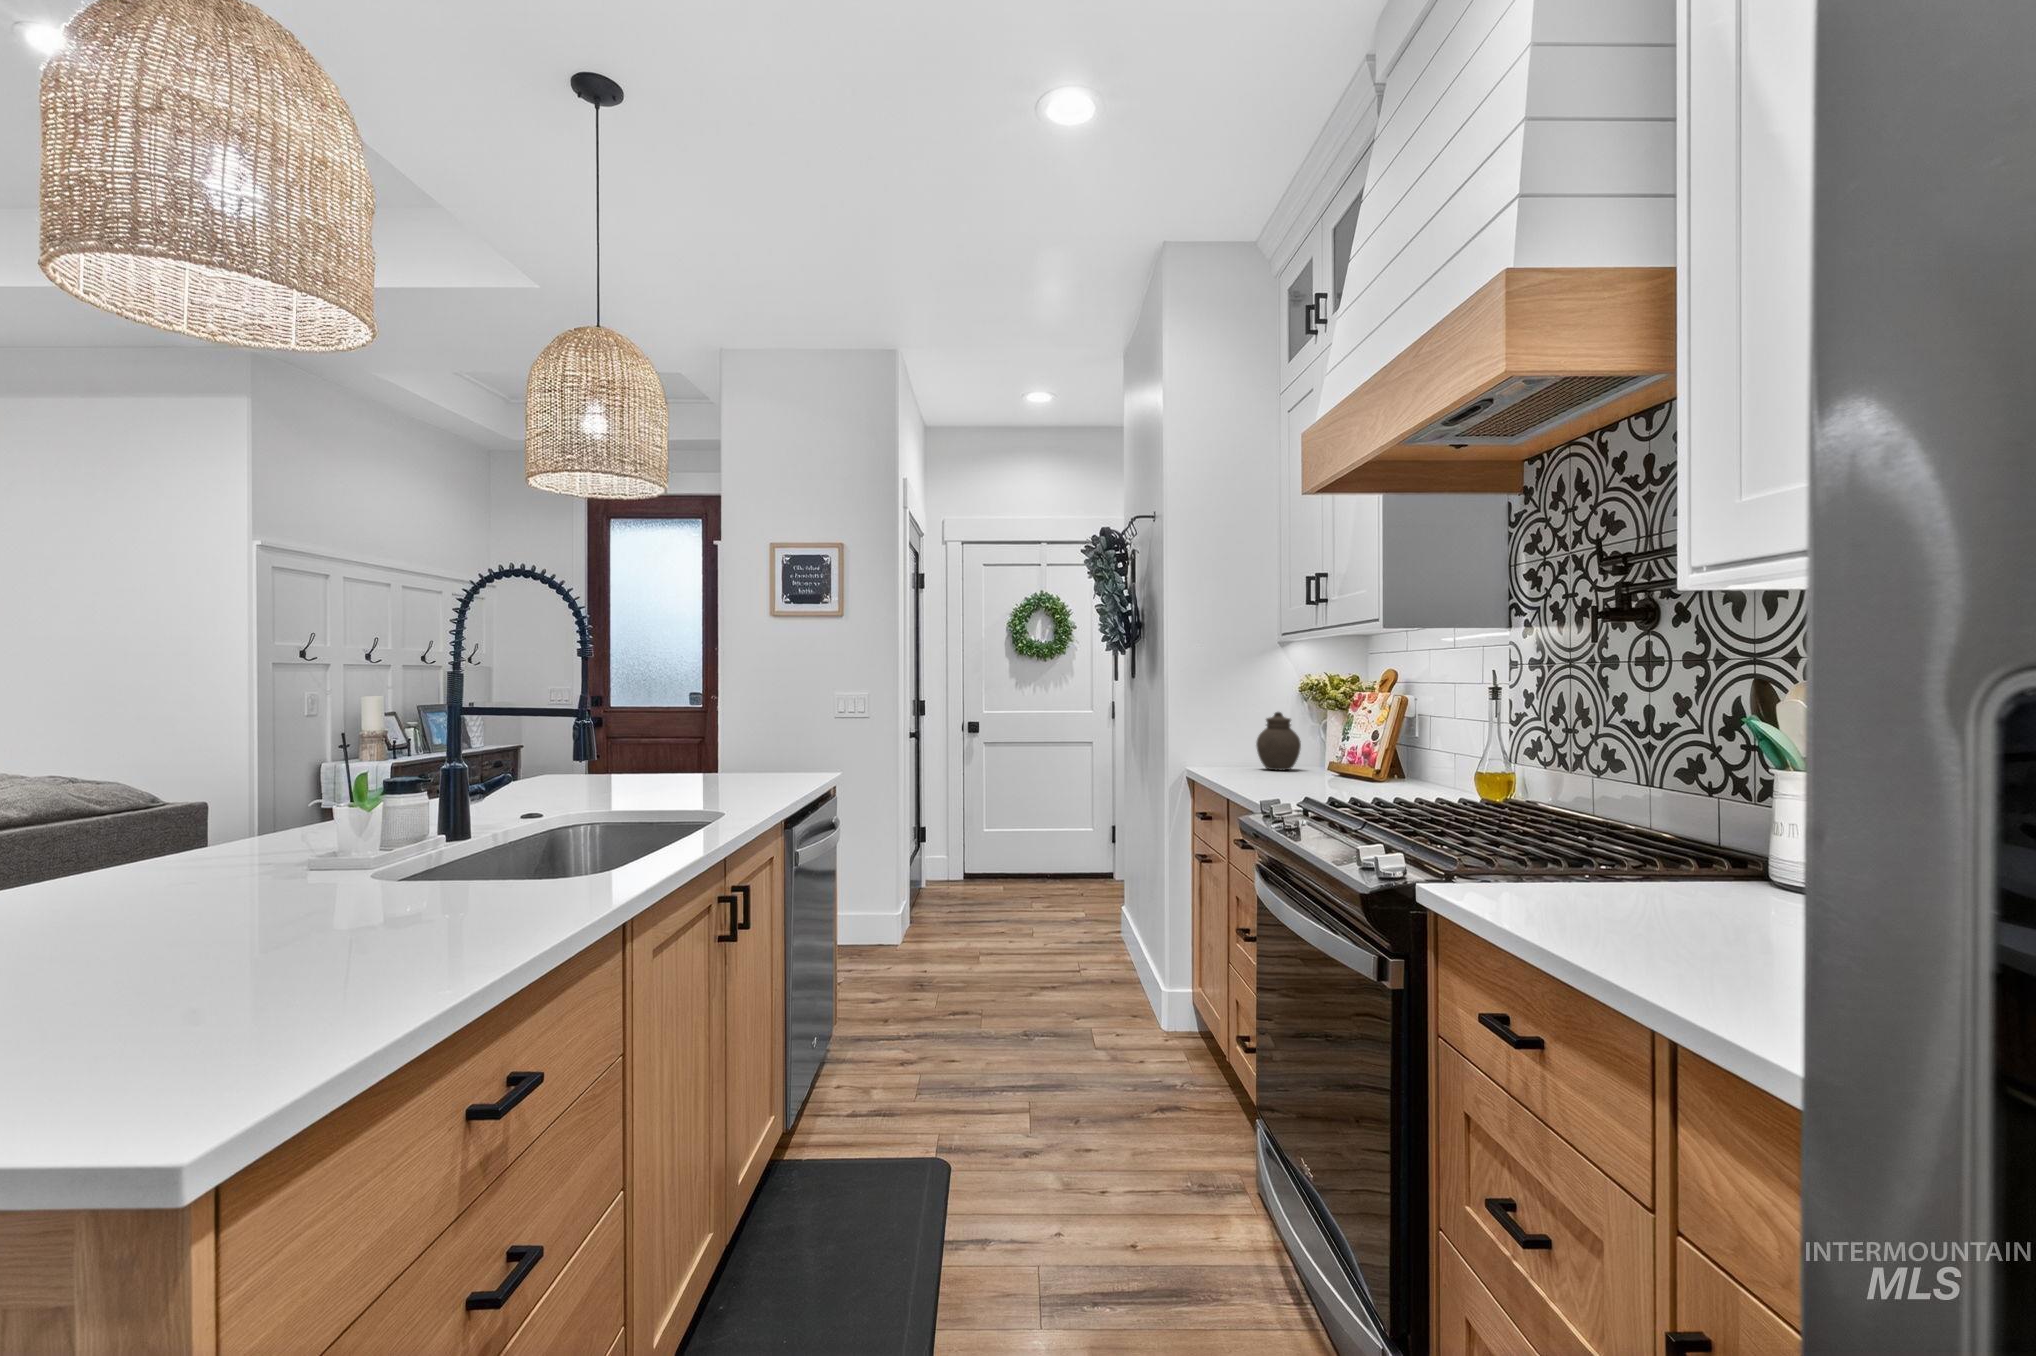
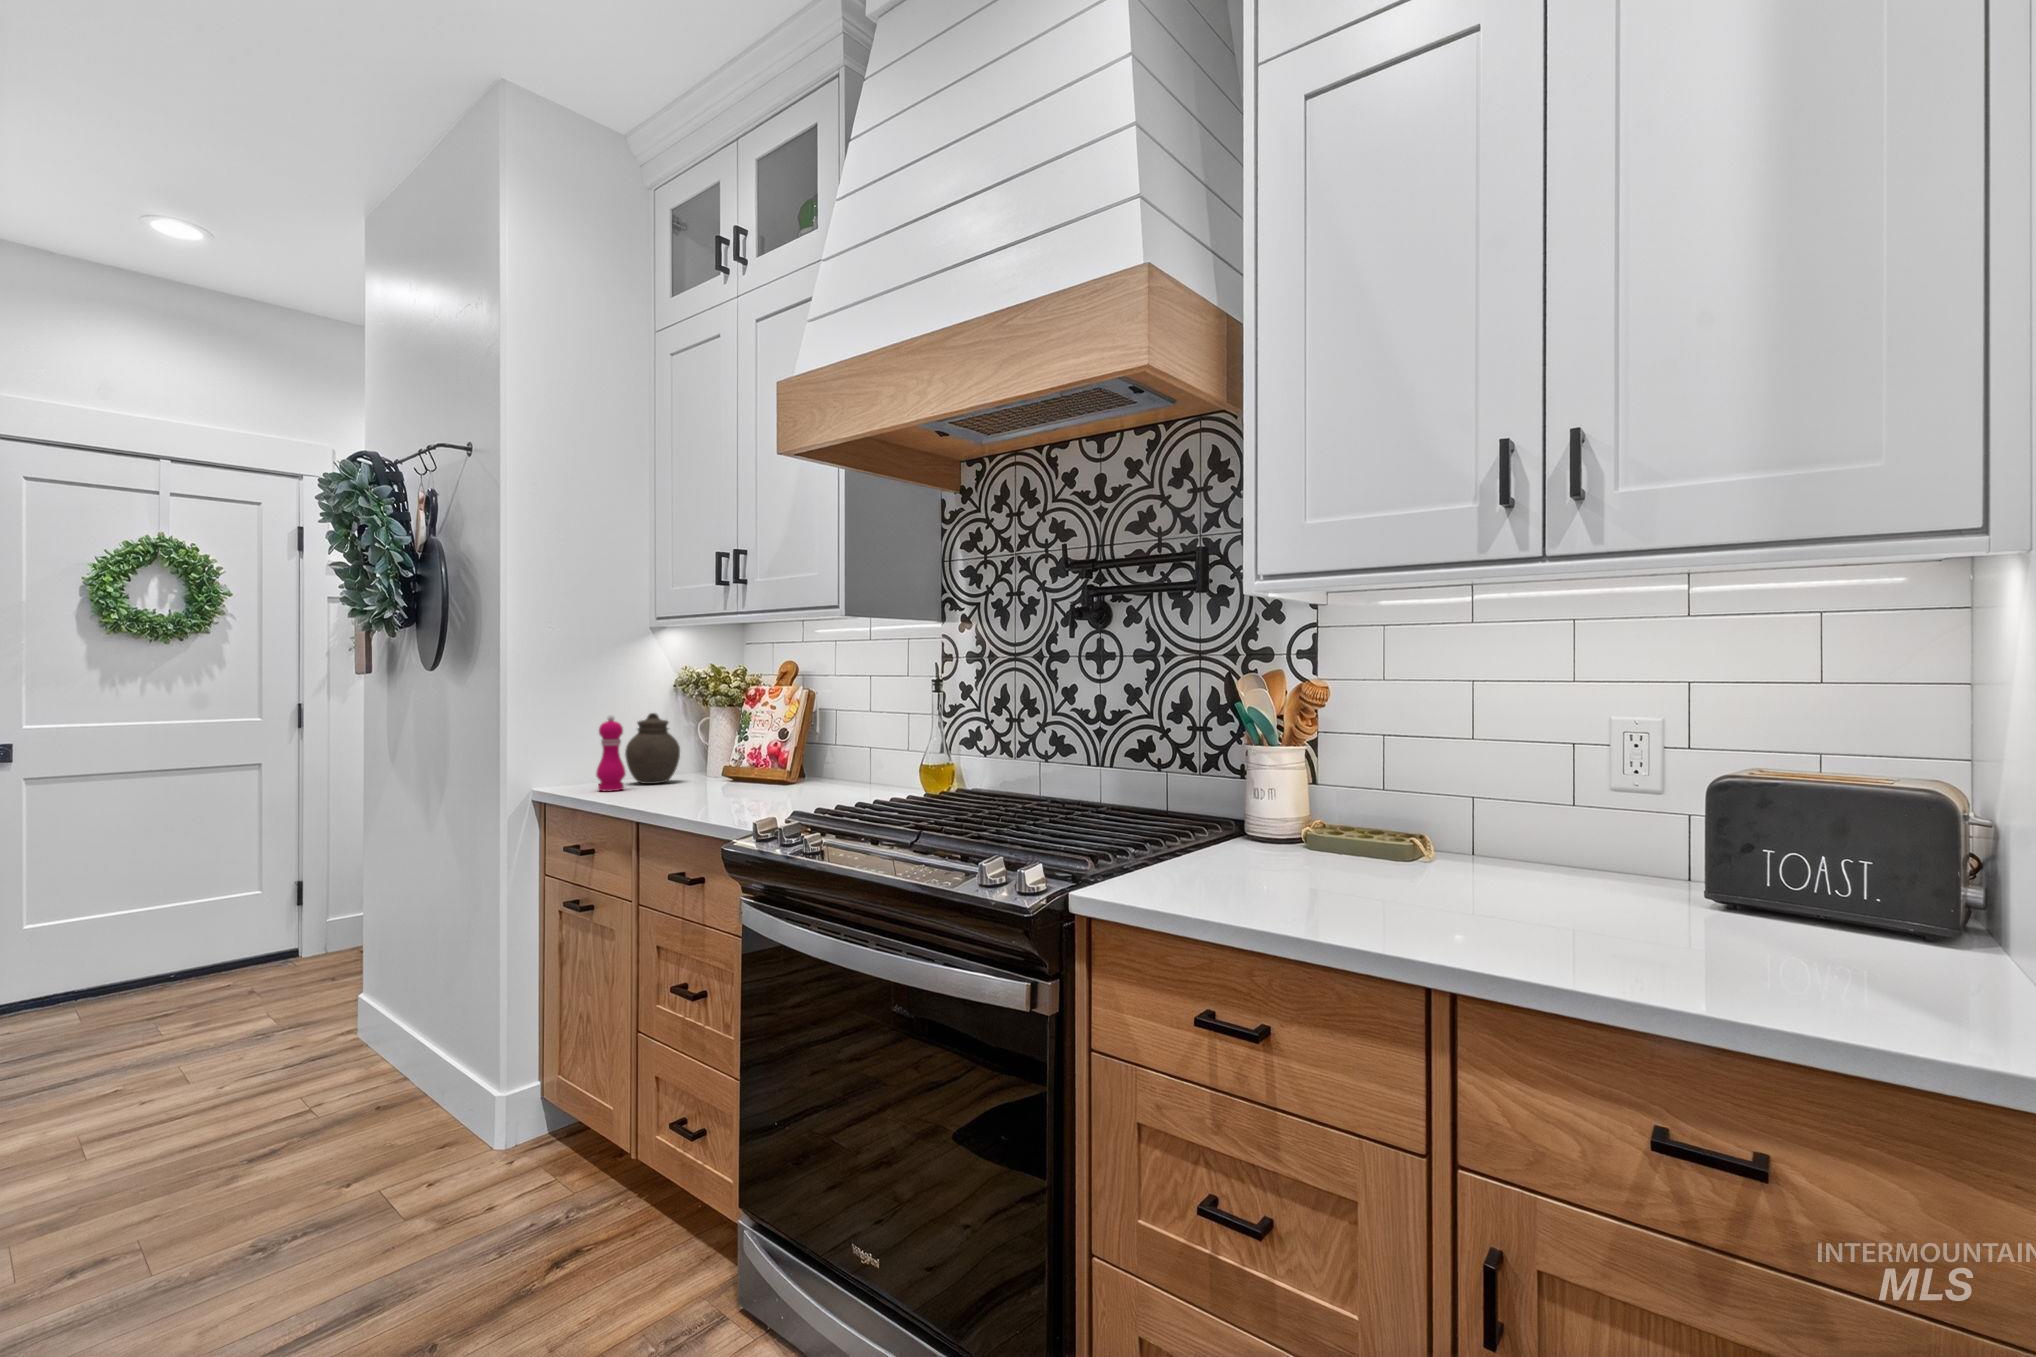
pepper mill: none [1225,712,1247,773] -> present [596,715,626,791]

